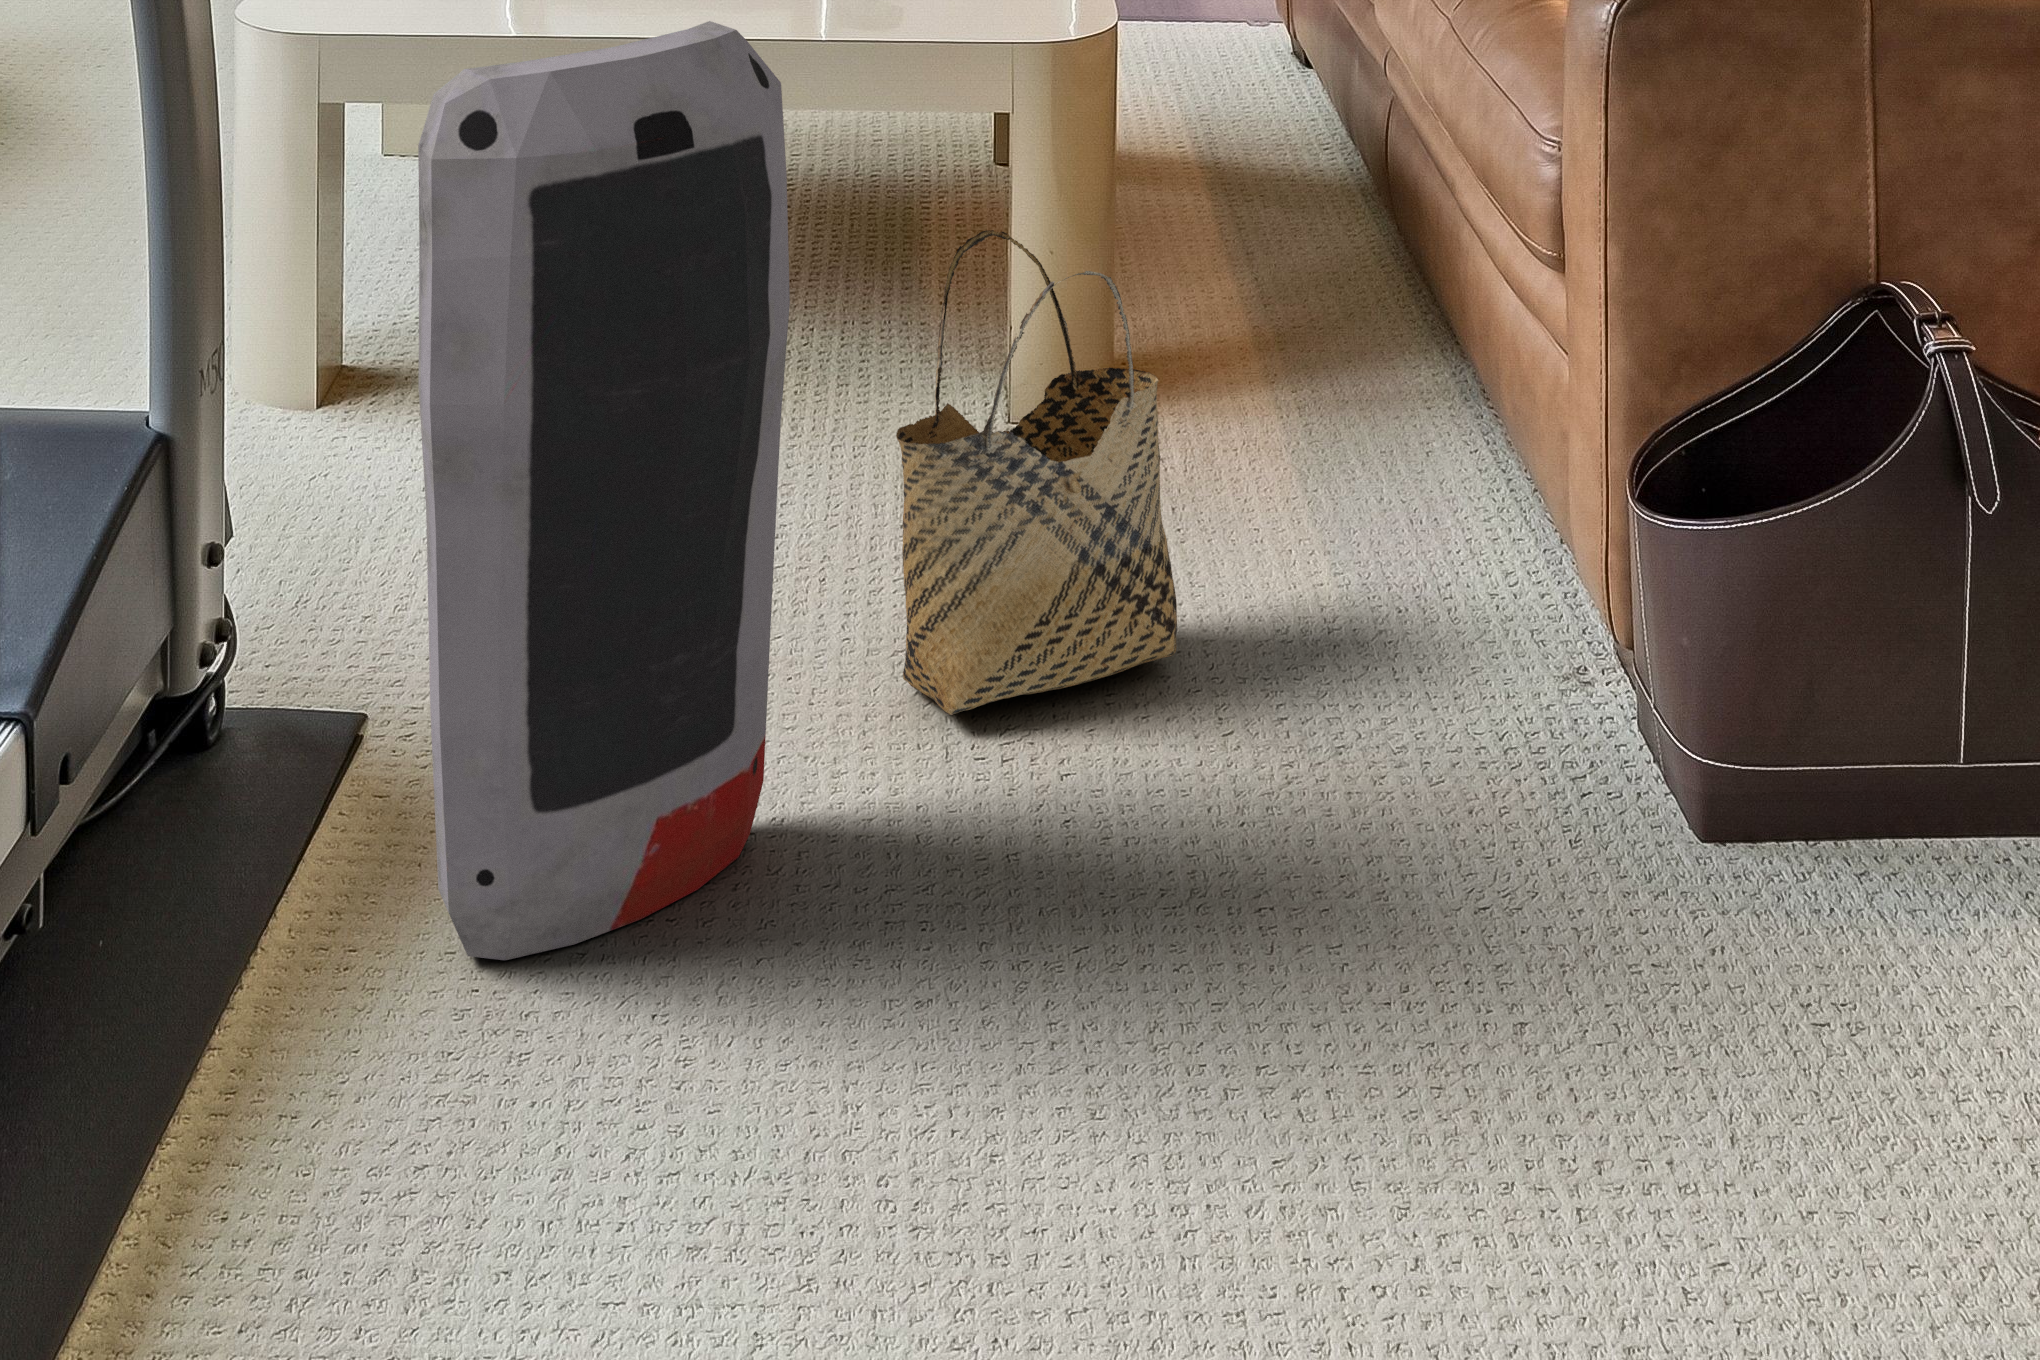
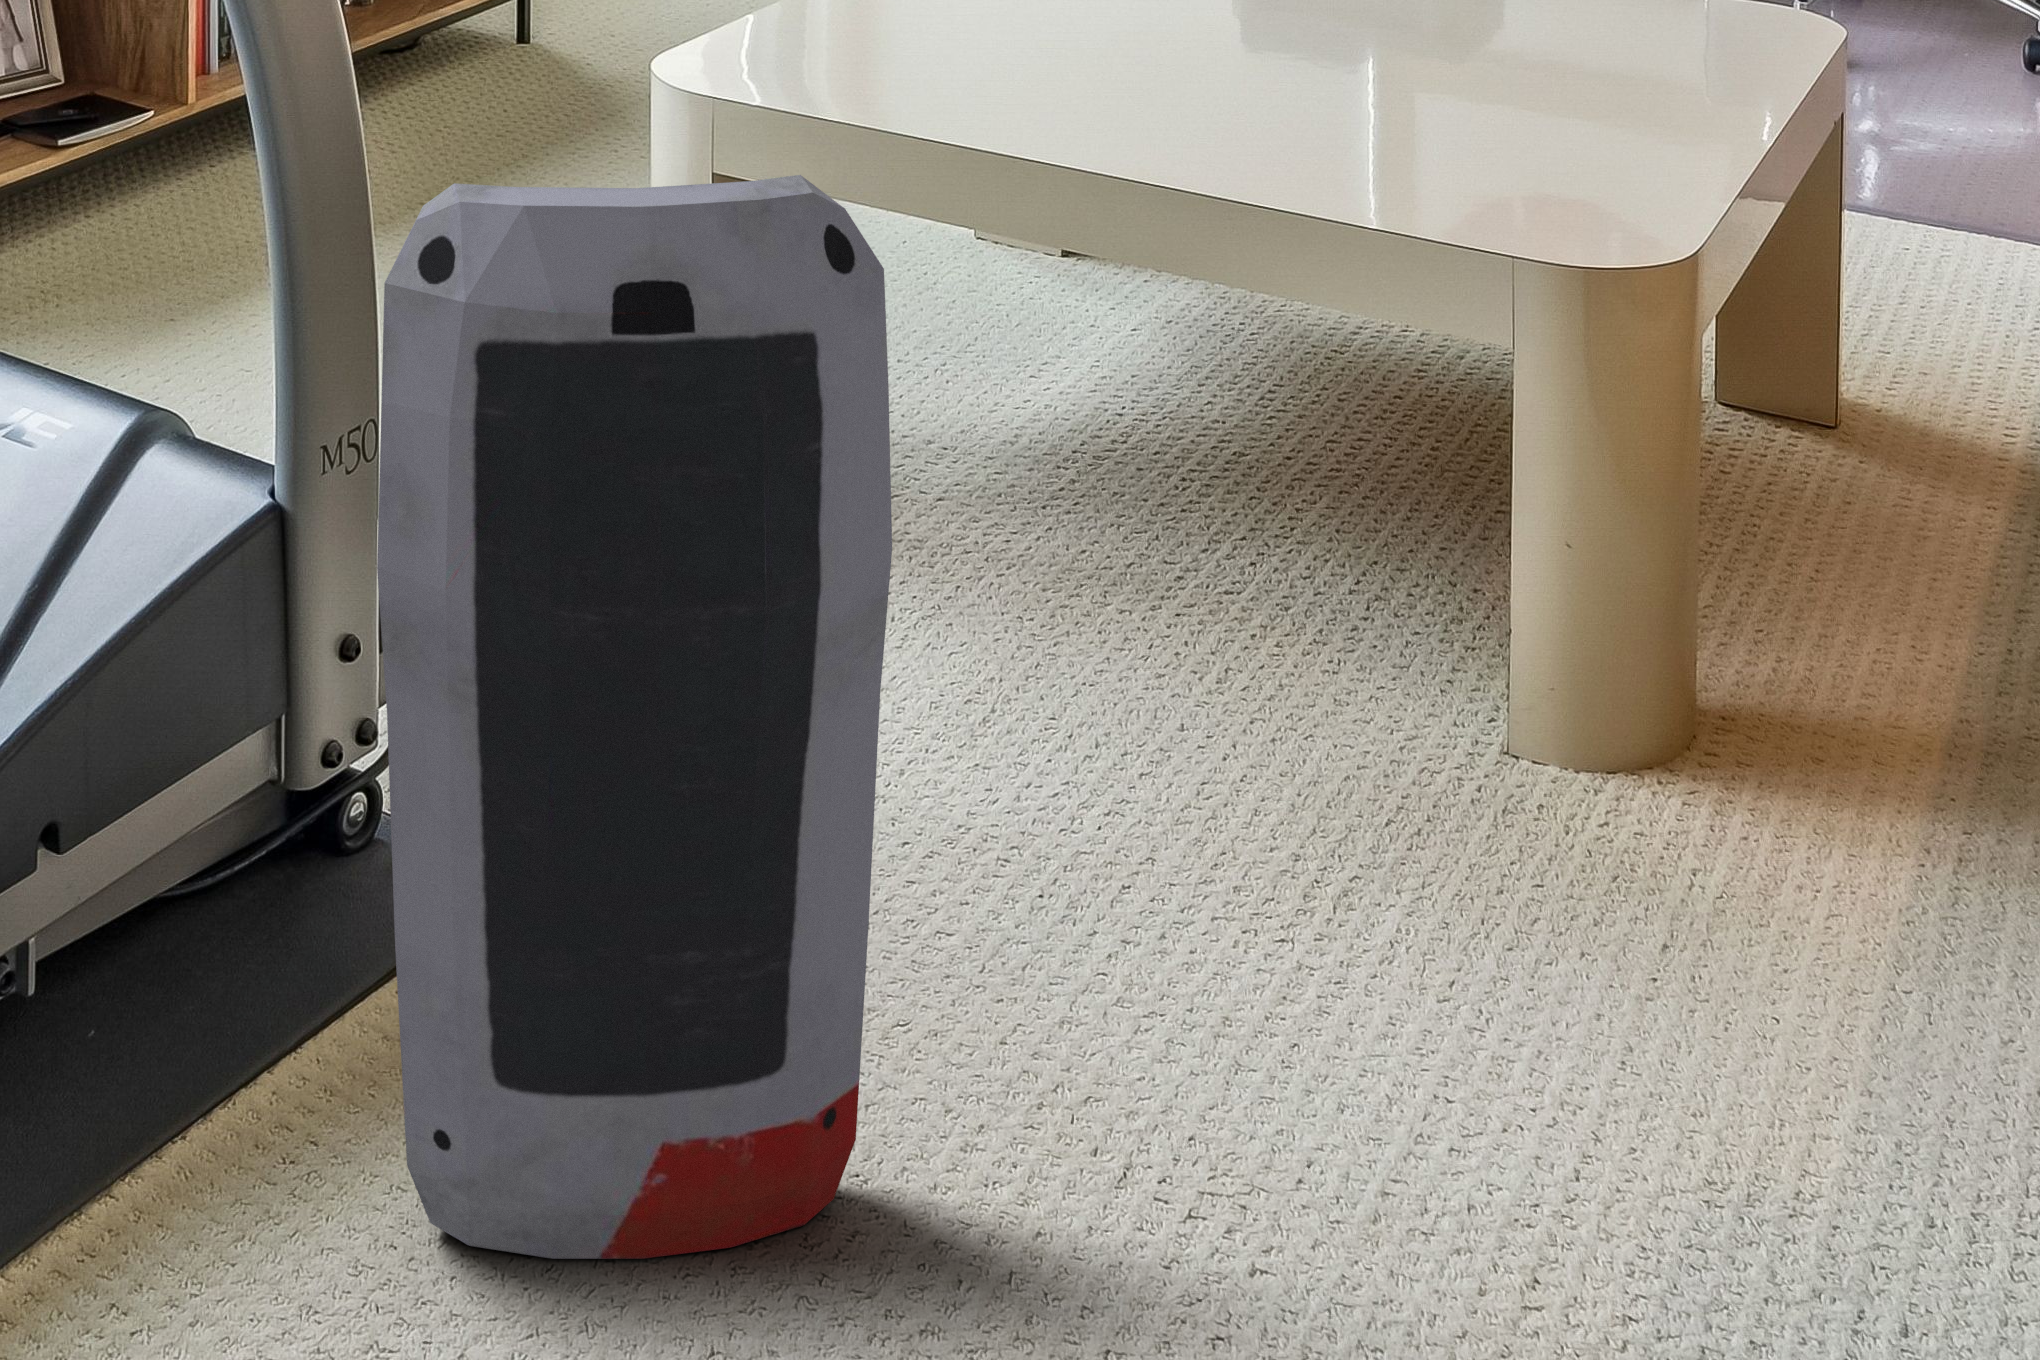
woven basket: present [896,230,1177,715] -> none [1123,508,1544,1166]

